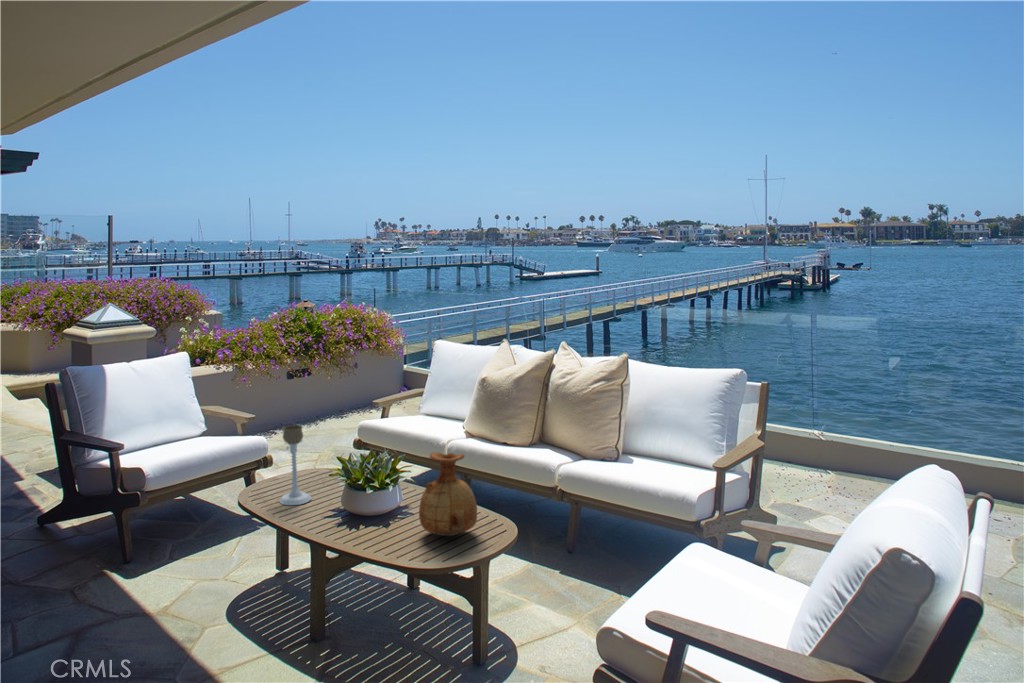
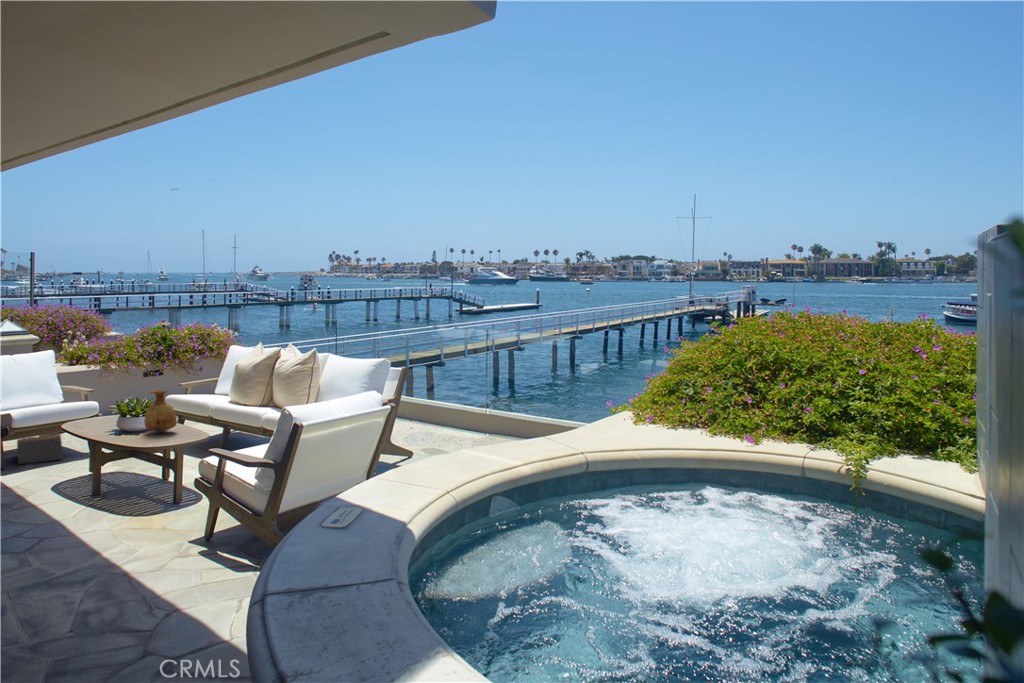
candle holder: present [280,425,311,505] -> none [82,381,101,424]
footstool: none [146,485,223,556] -> present [17,434,62,464]

